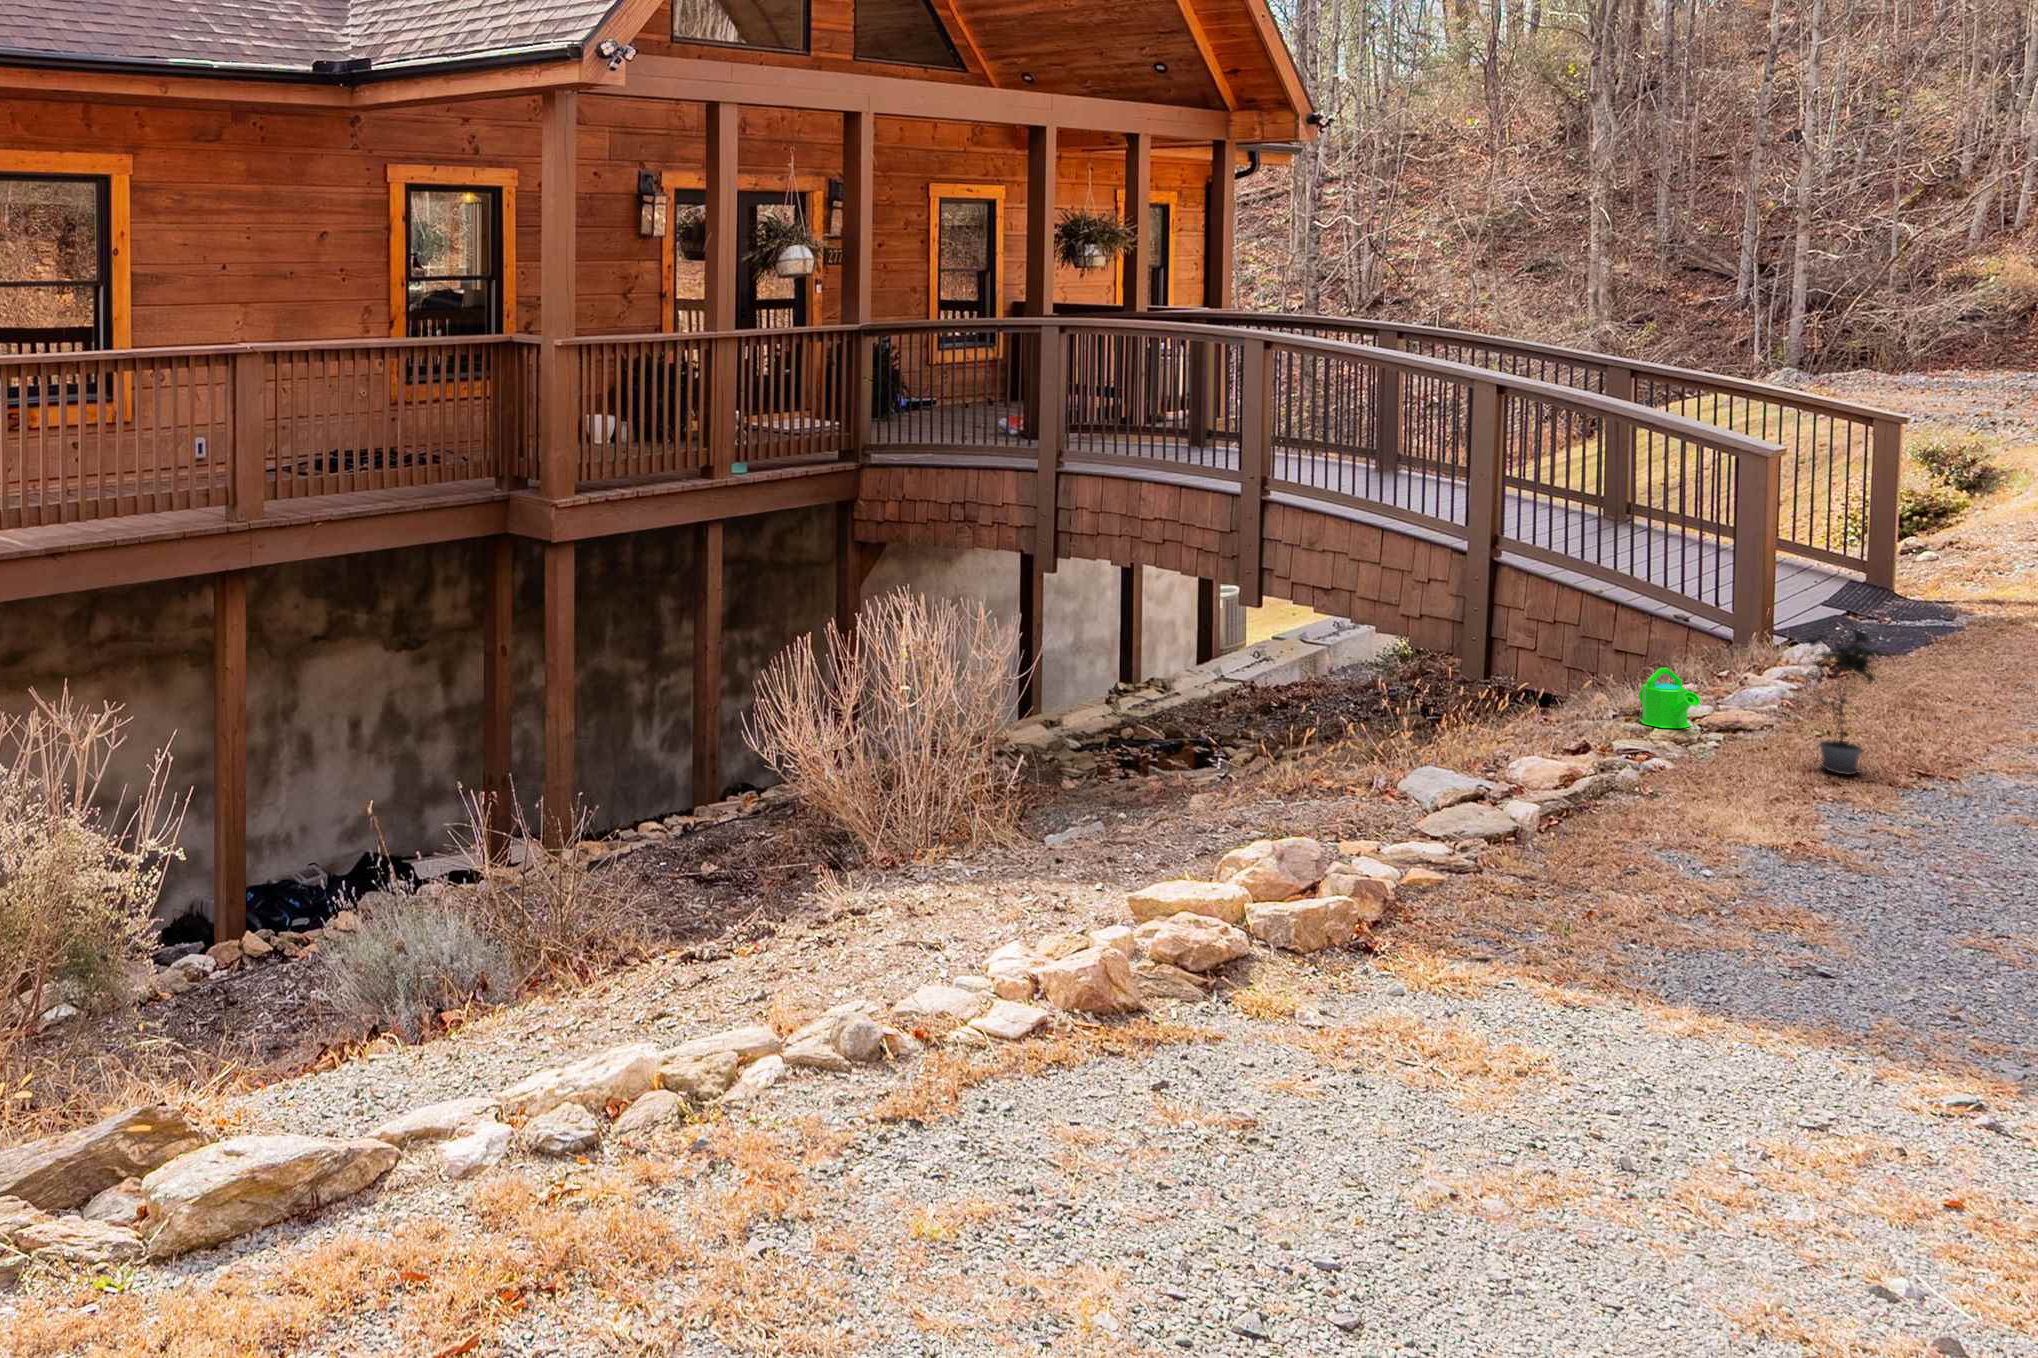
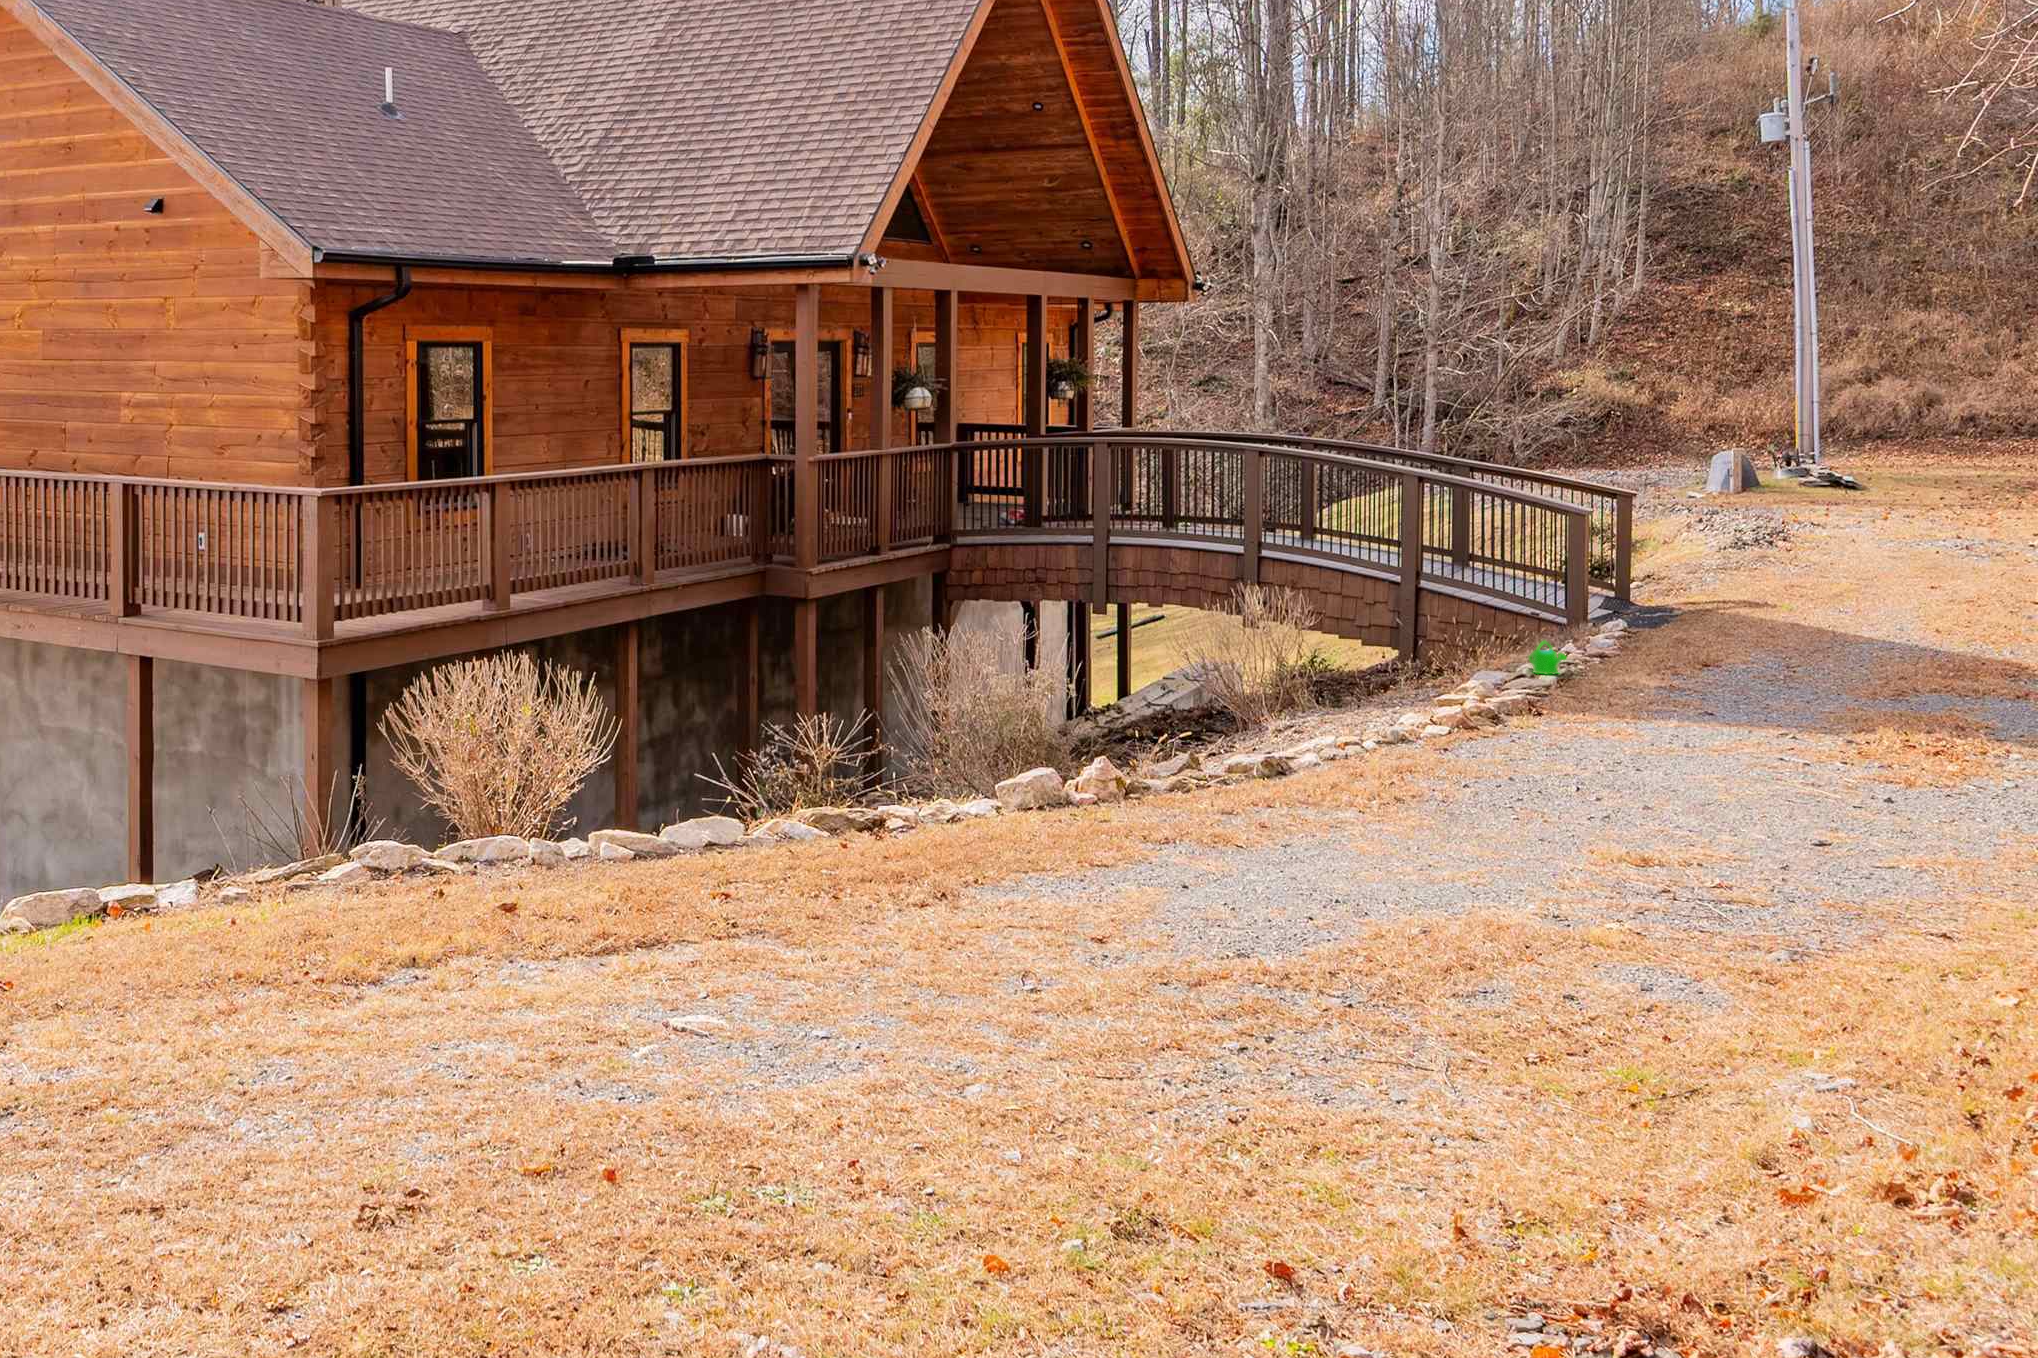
potted plant: present [1807,629,1894,775] -> none [1623,607,1674,690]

